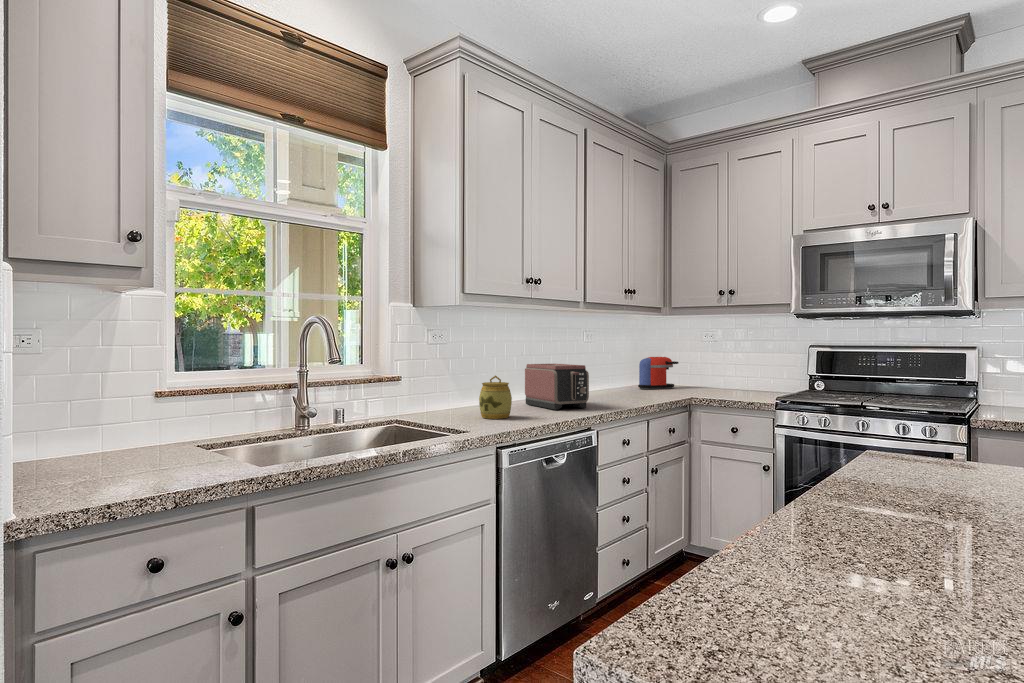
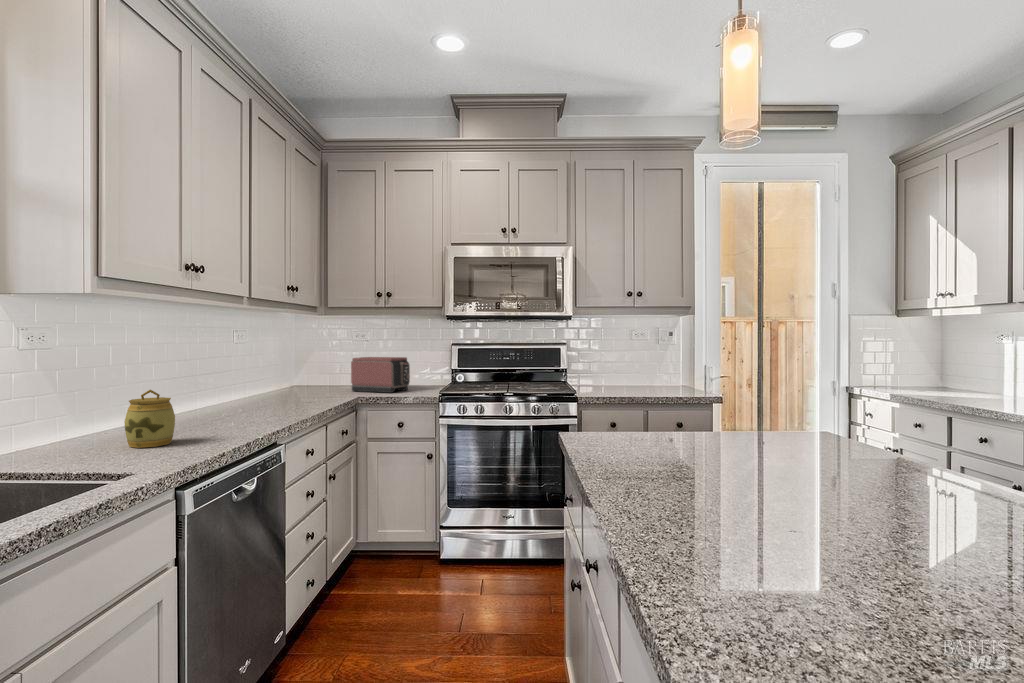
coffee maker: present [638,357,679,389] -> none [292,356,332,391]
toaster: present [525,364,589,410] -> present [351,357,410,393]

